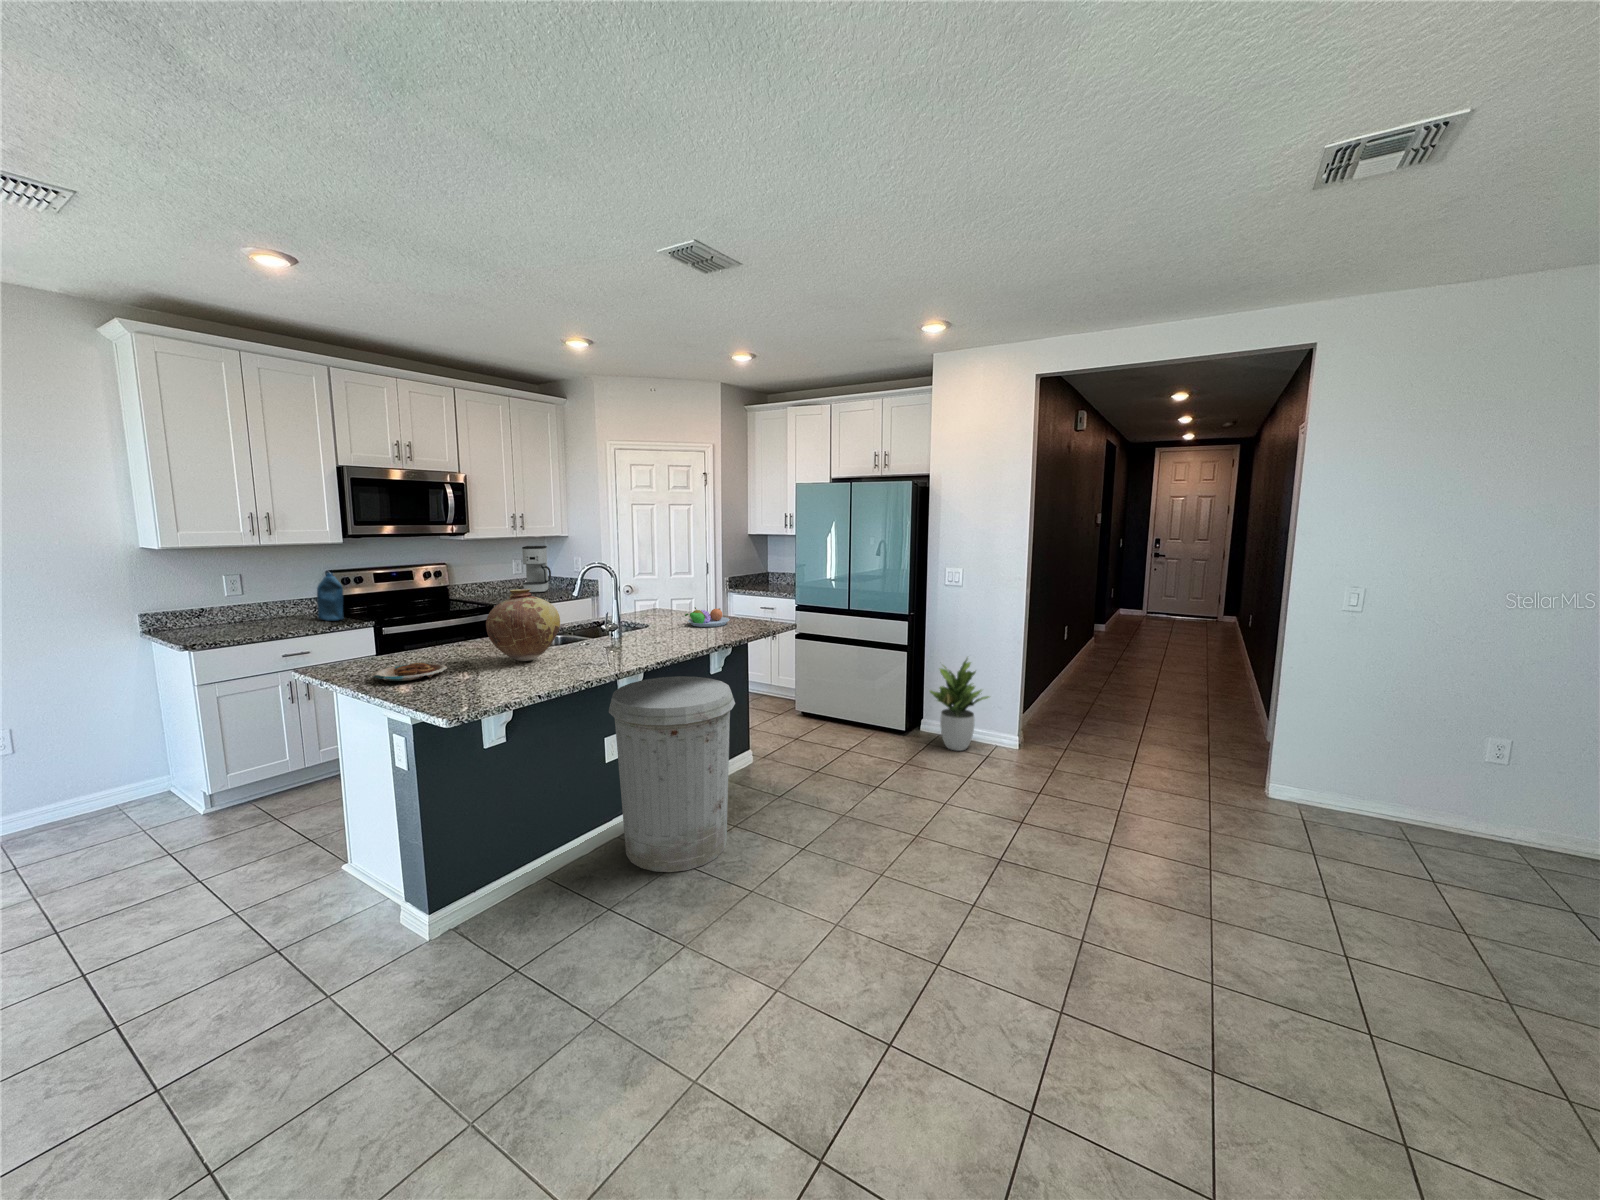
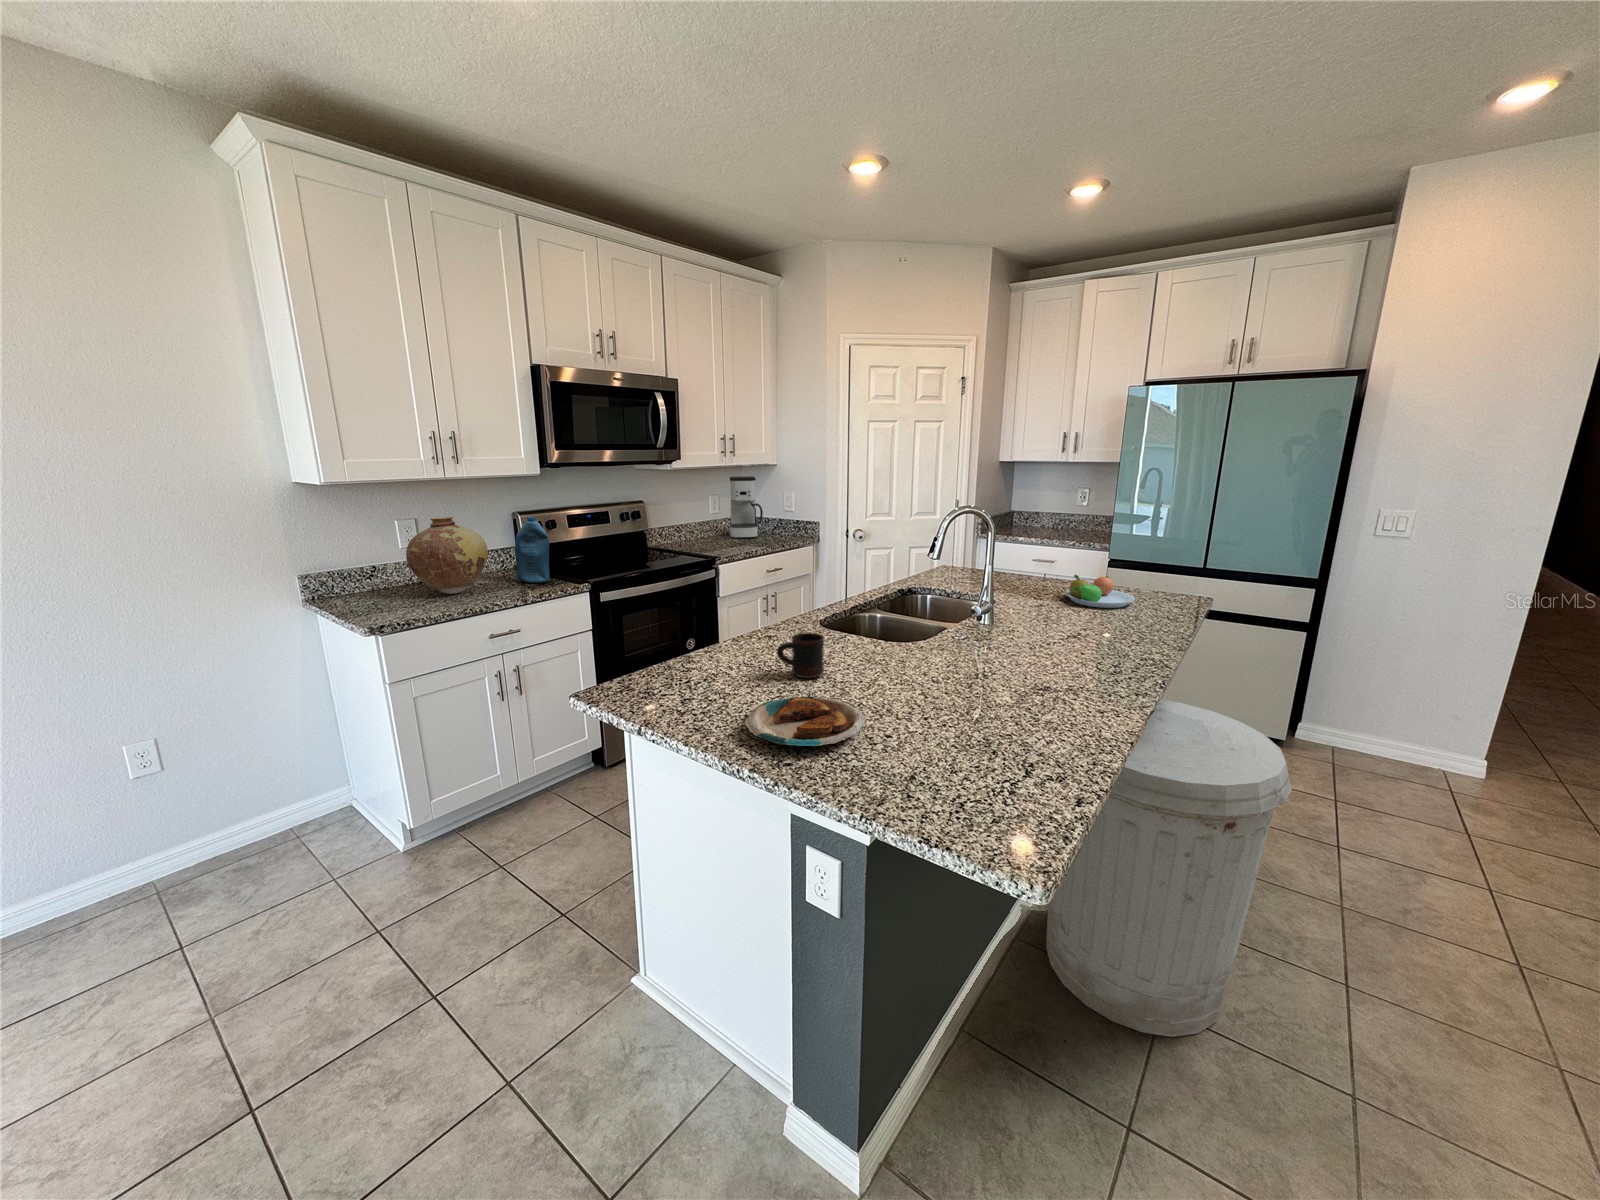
vase: present [486,589,560,661] -> present [406,517,488,594]
mug: none [431,634,461,660] -> present [777,633,824,679]
potted plant: present [930,658,989,751] -> none [1343,645,1461,781]

